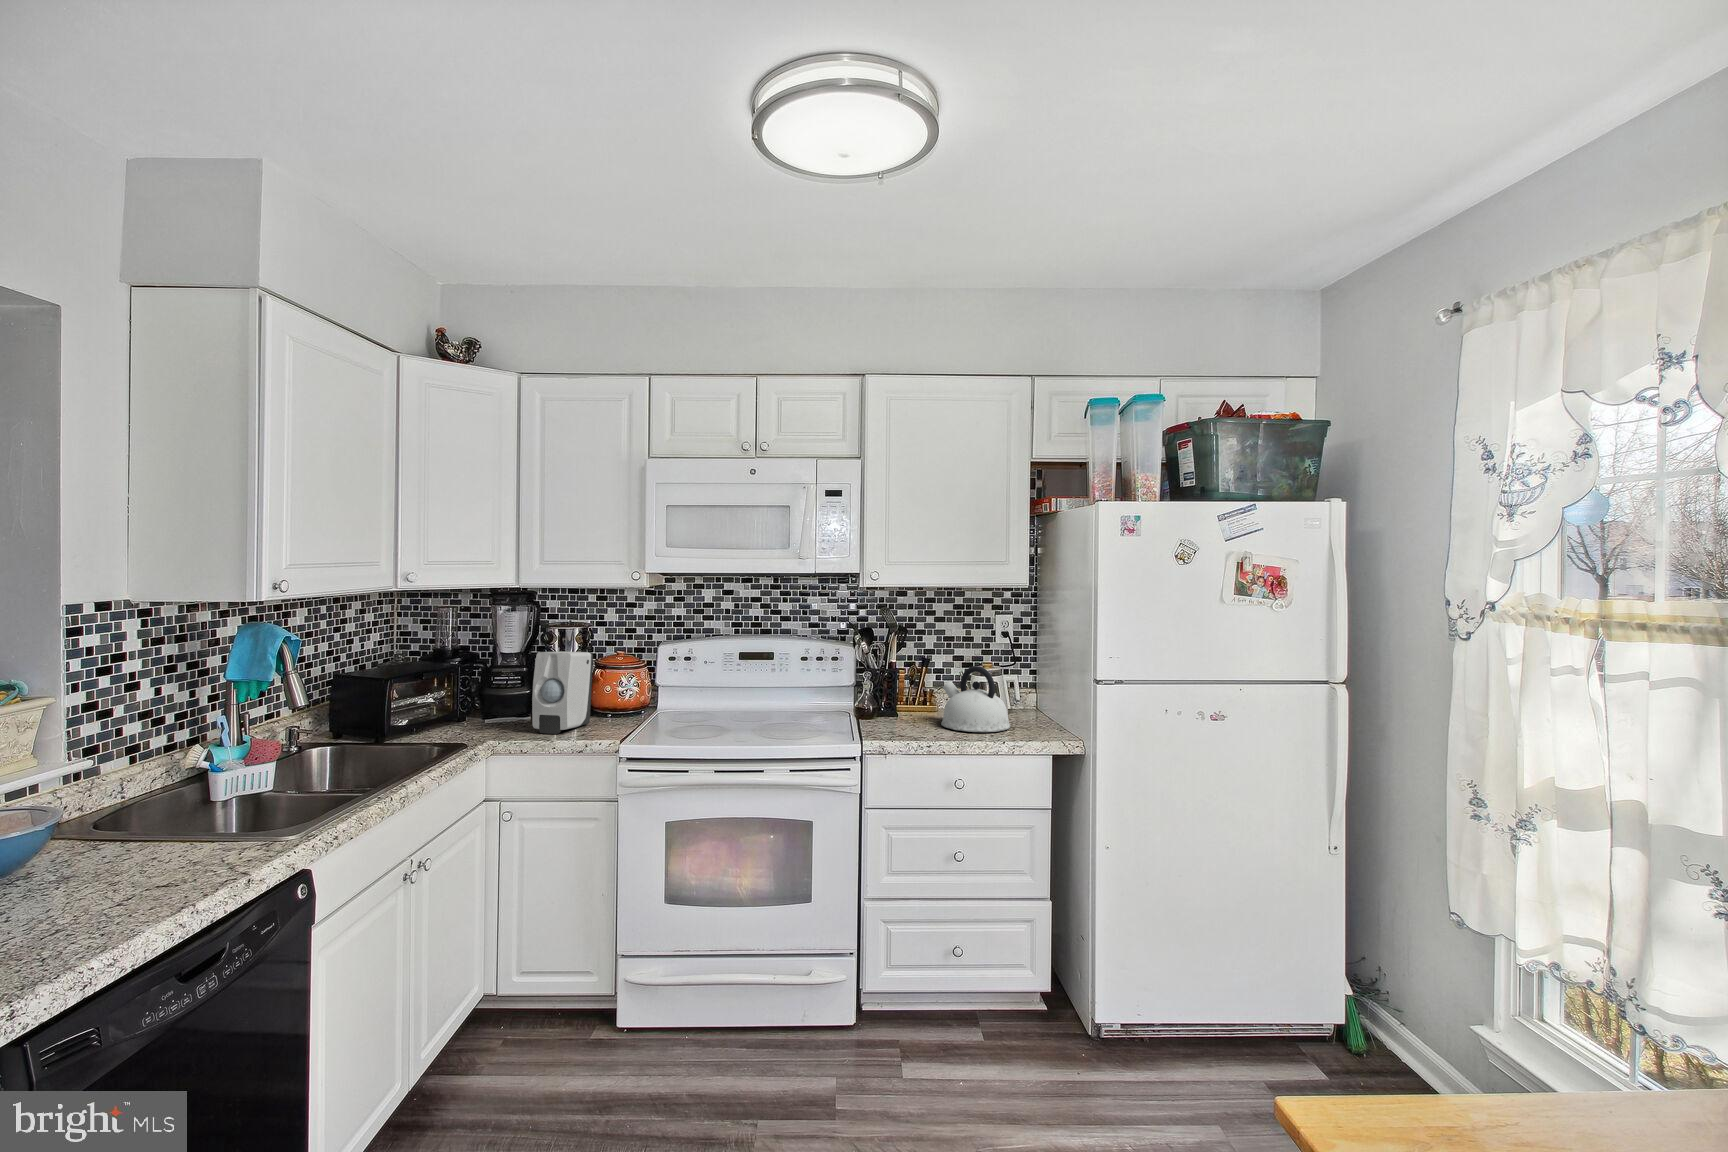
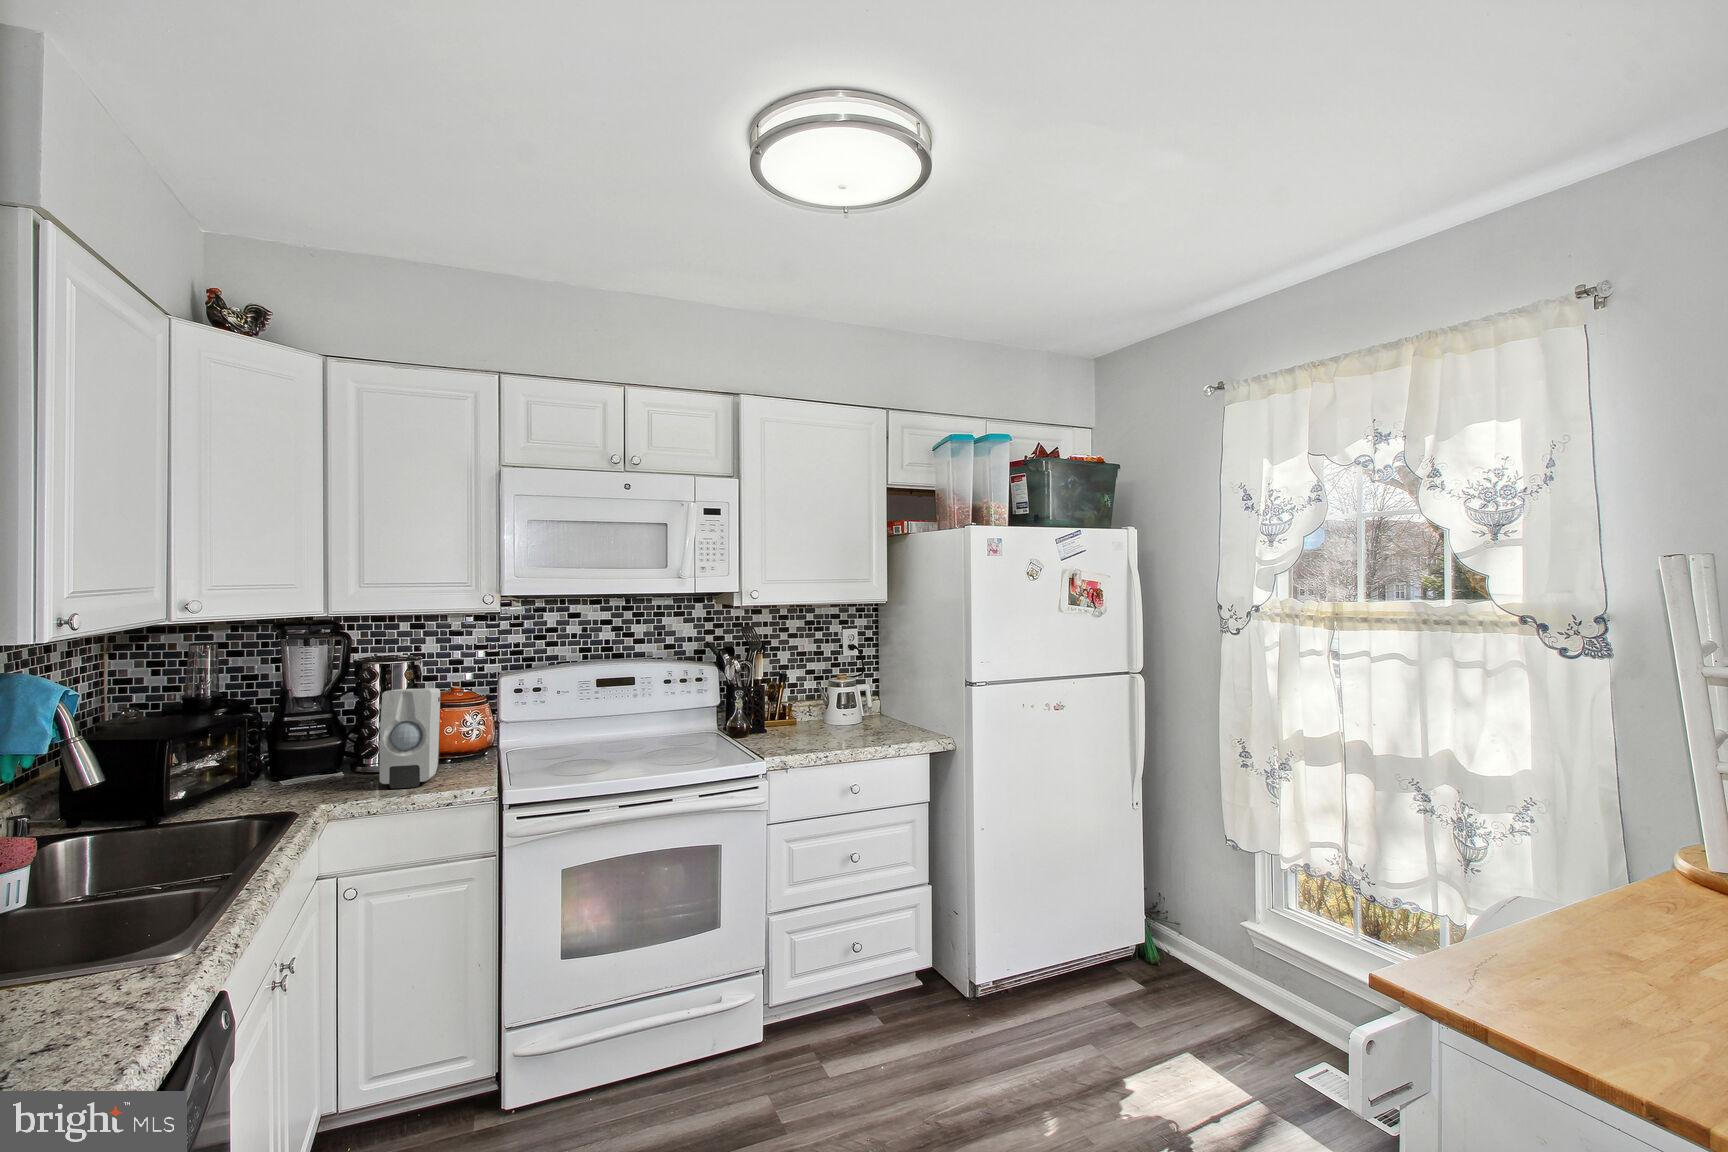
kettle: present [941,666,1010,732] -> none [814,678,884,740]

